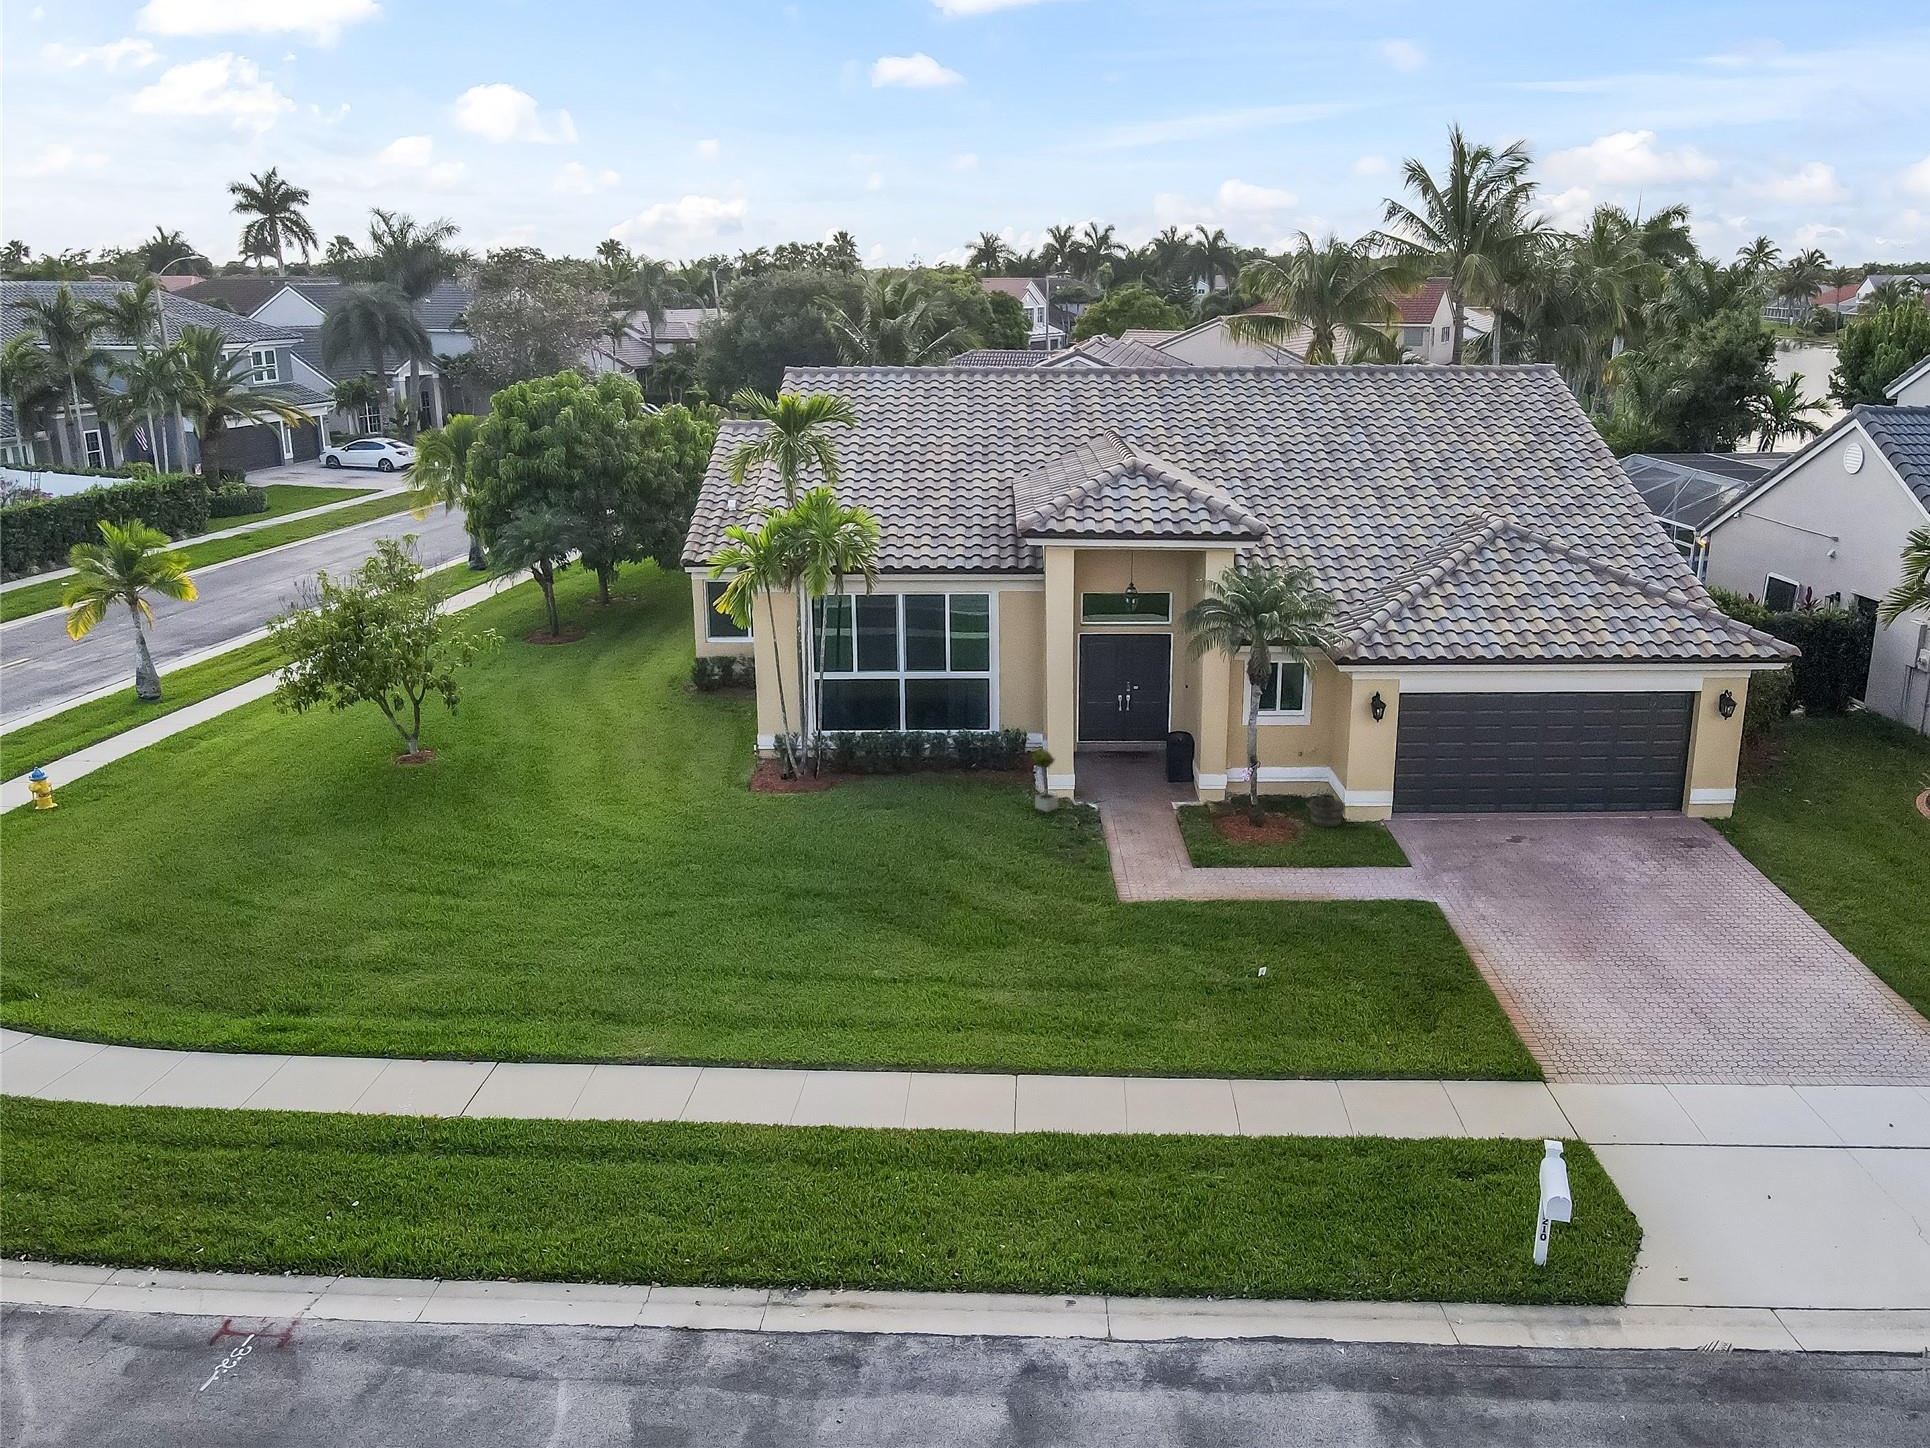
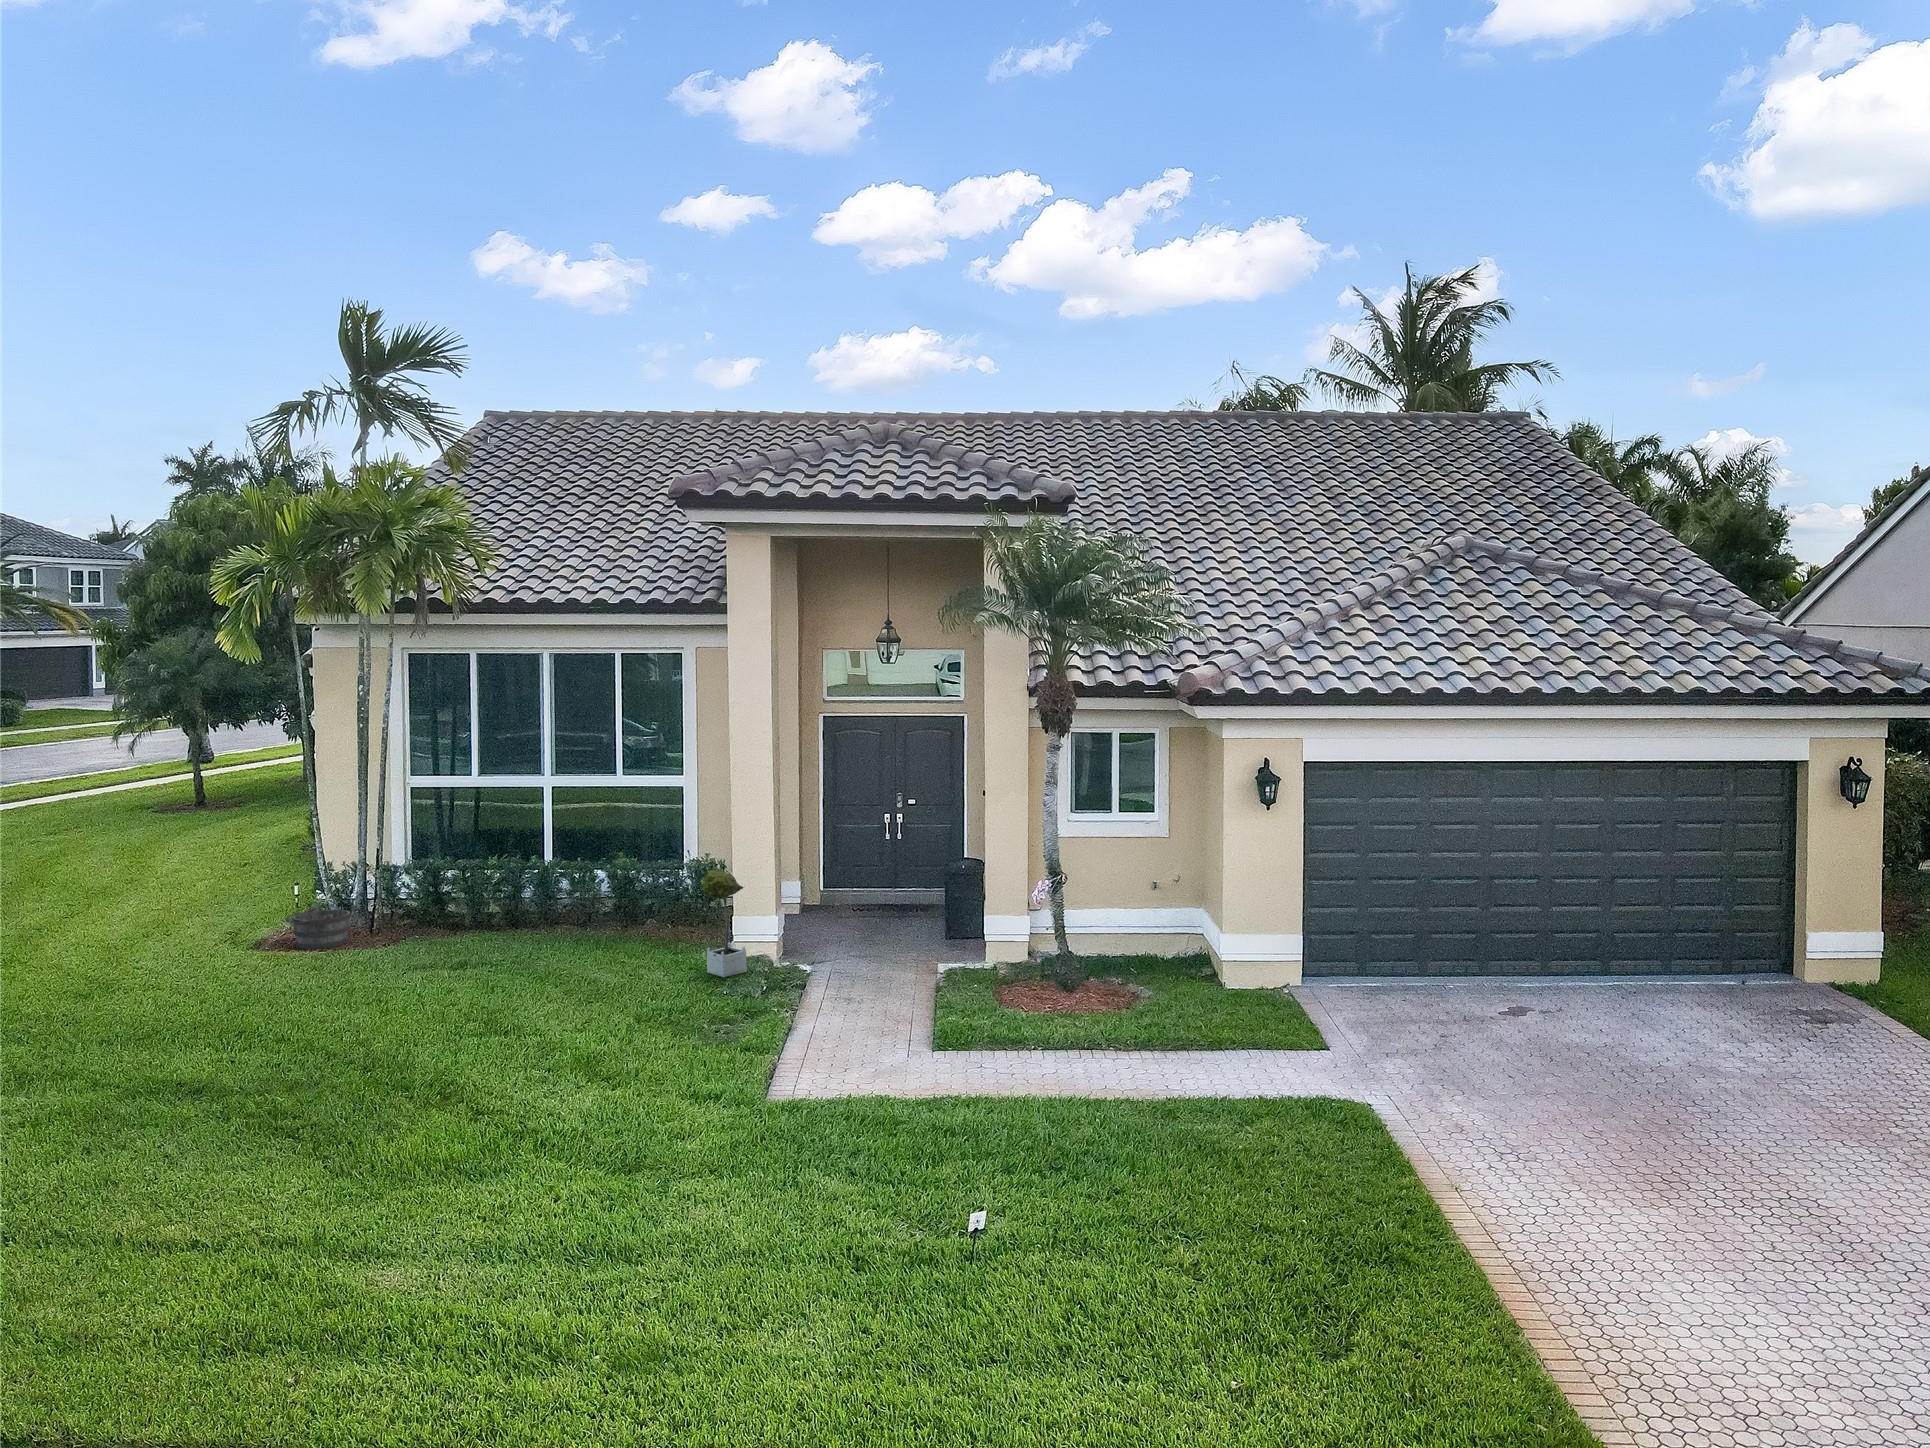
bucket: present [1306,795,1345,827] -> present [285,906,351,949]

